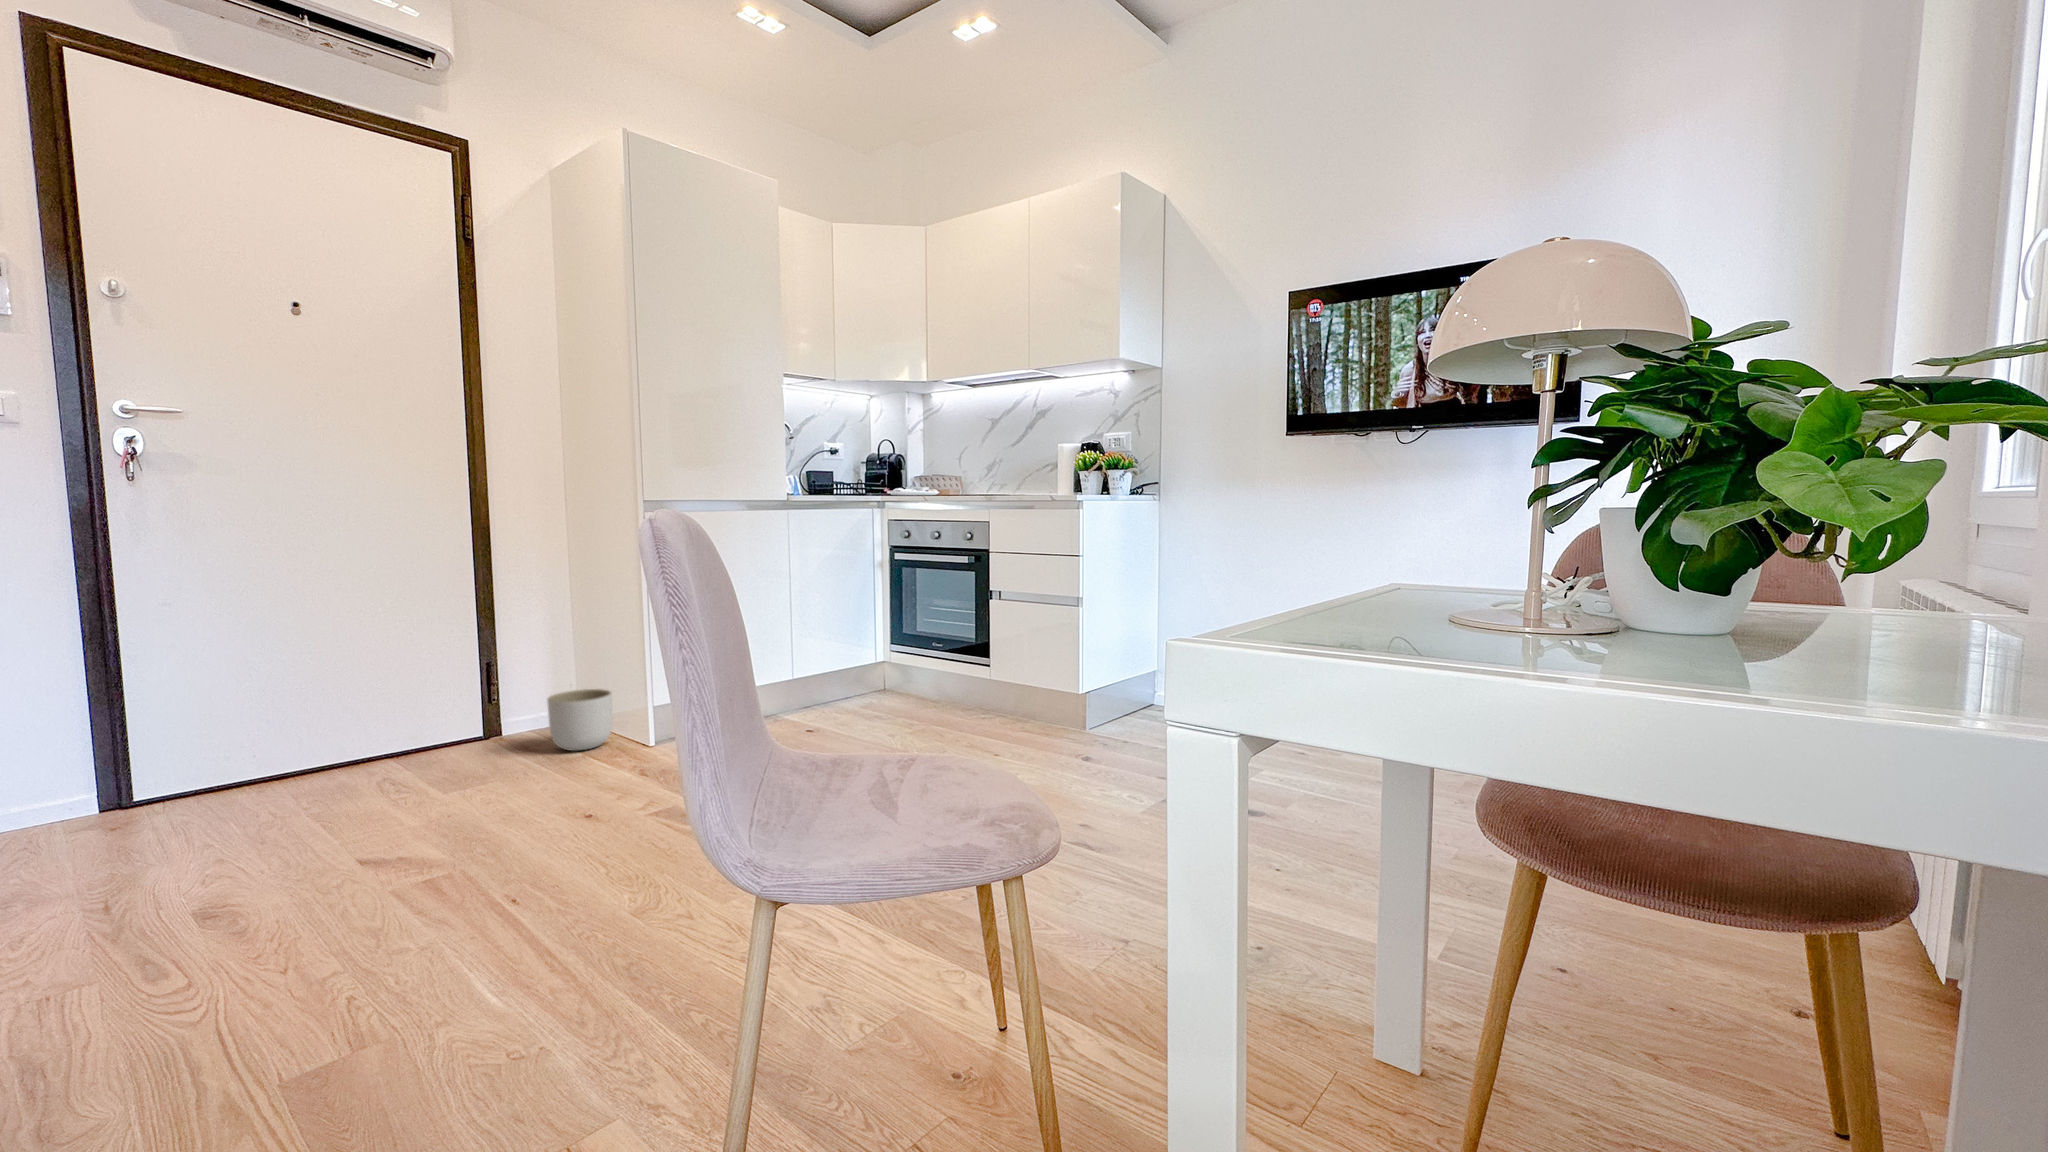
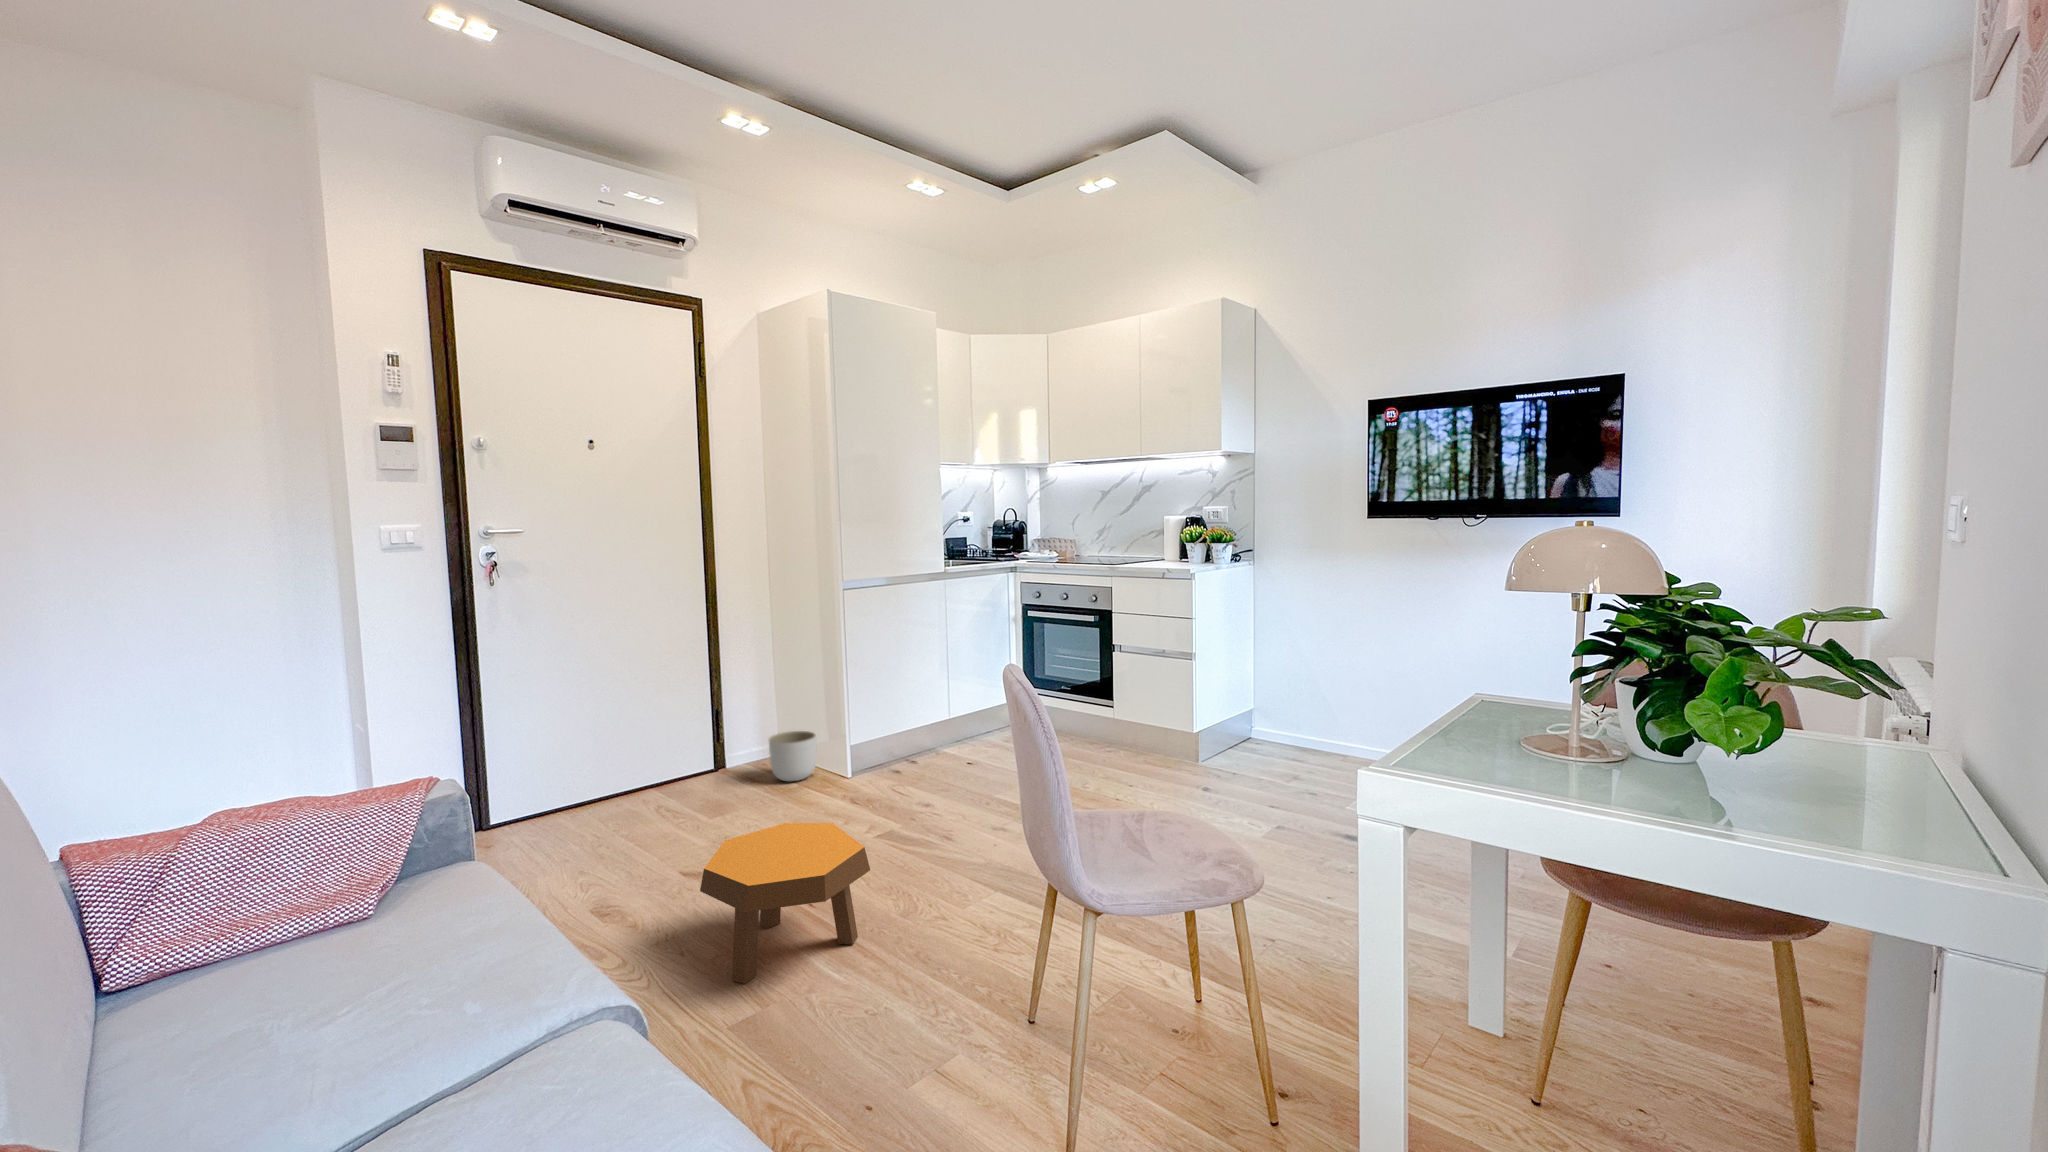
footstool: none [300,788,572,1013] -> present [700,823,870,984]

